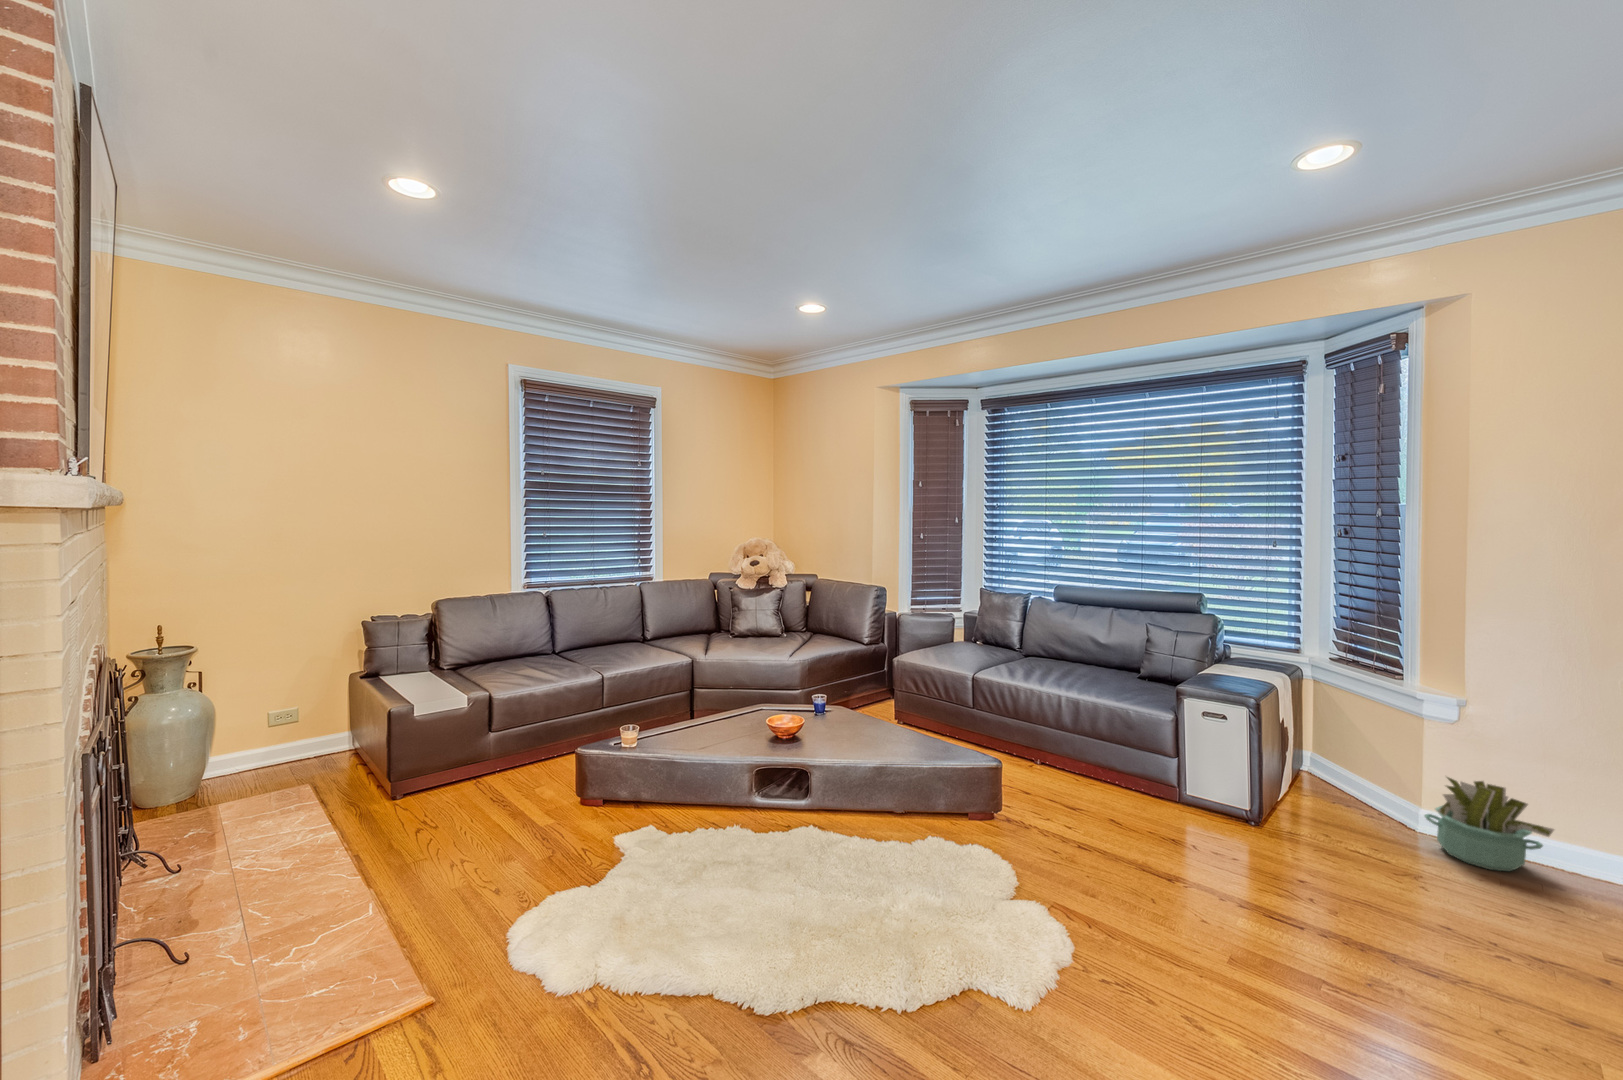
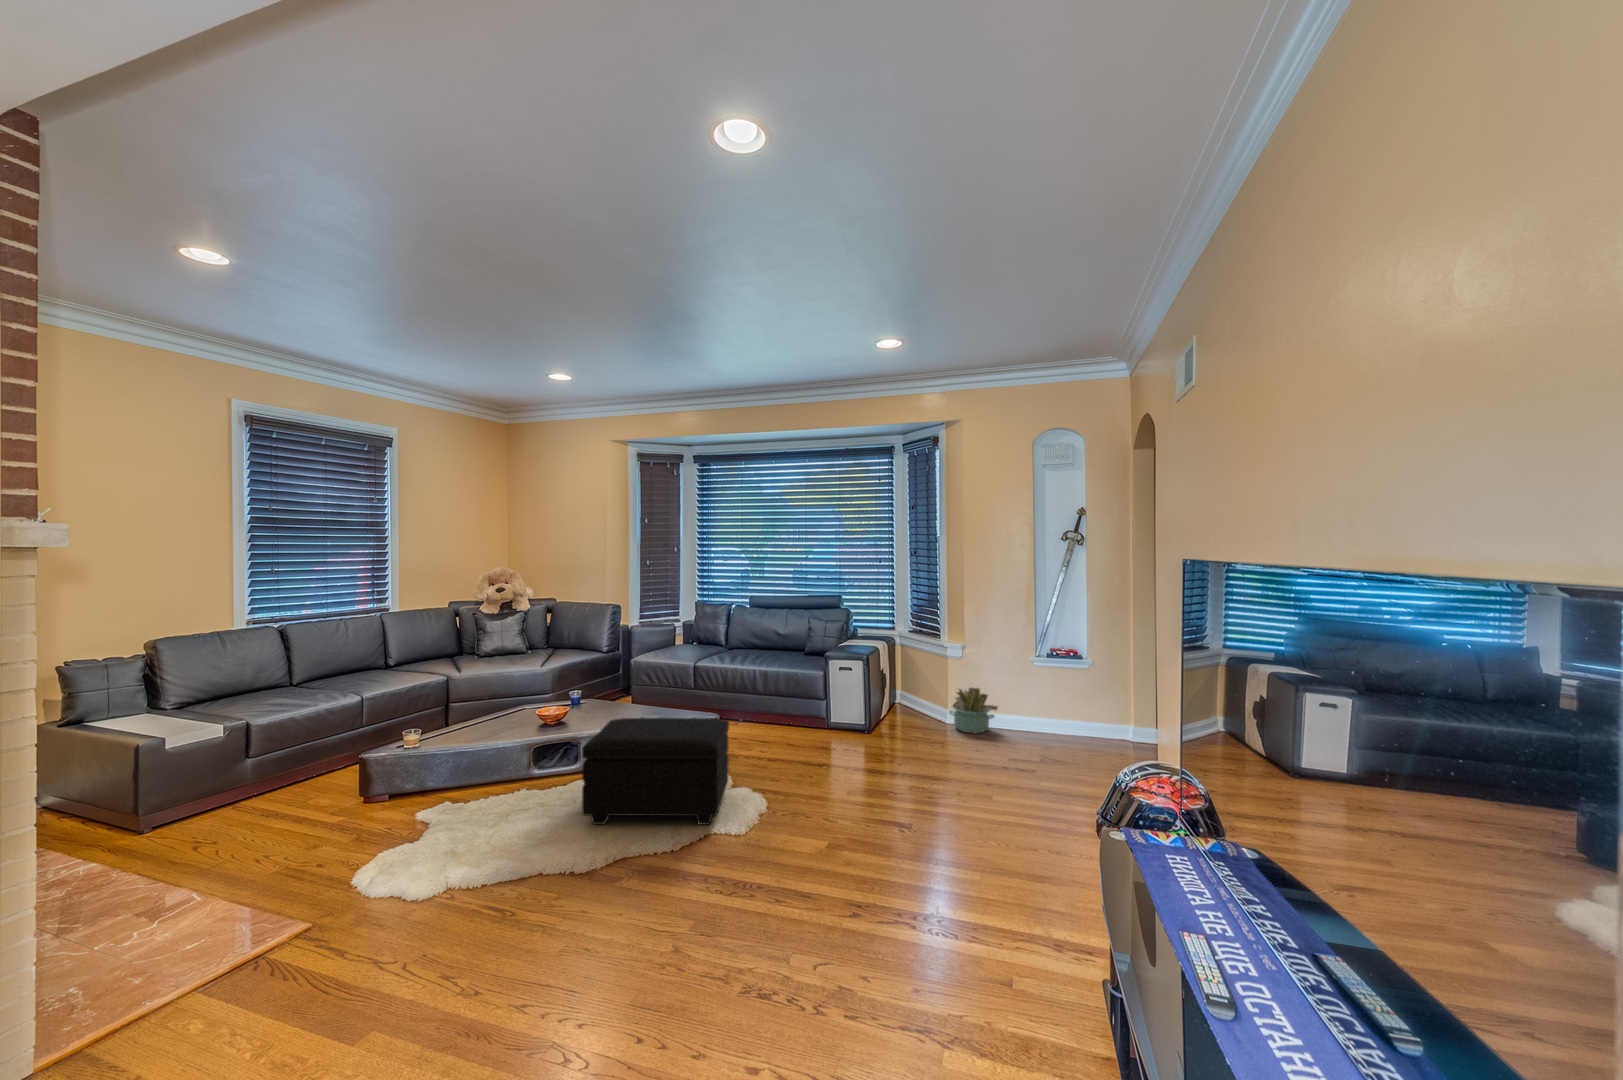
footstool: none [790,757,1012,964] -> present [582,717,729,825]

